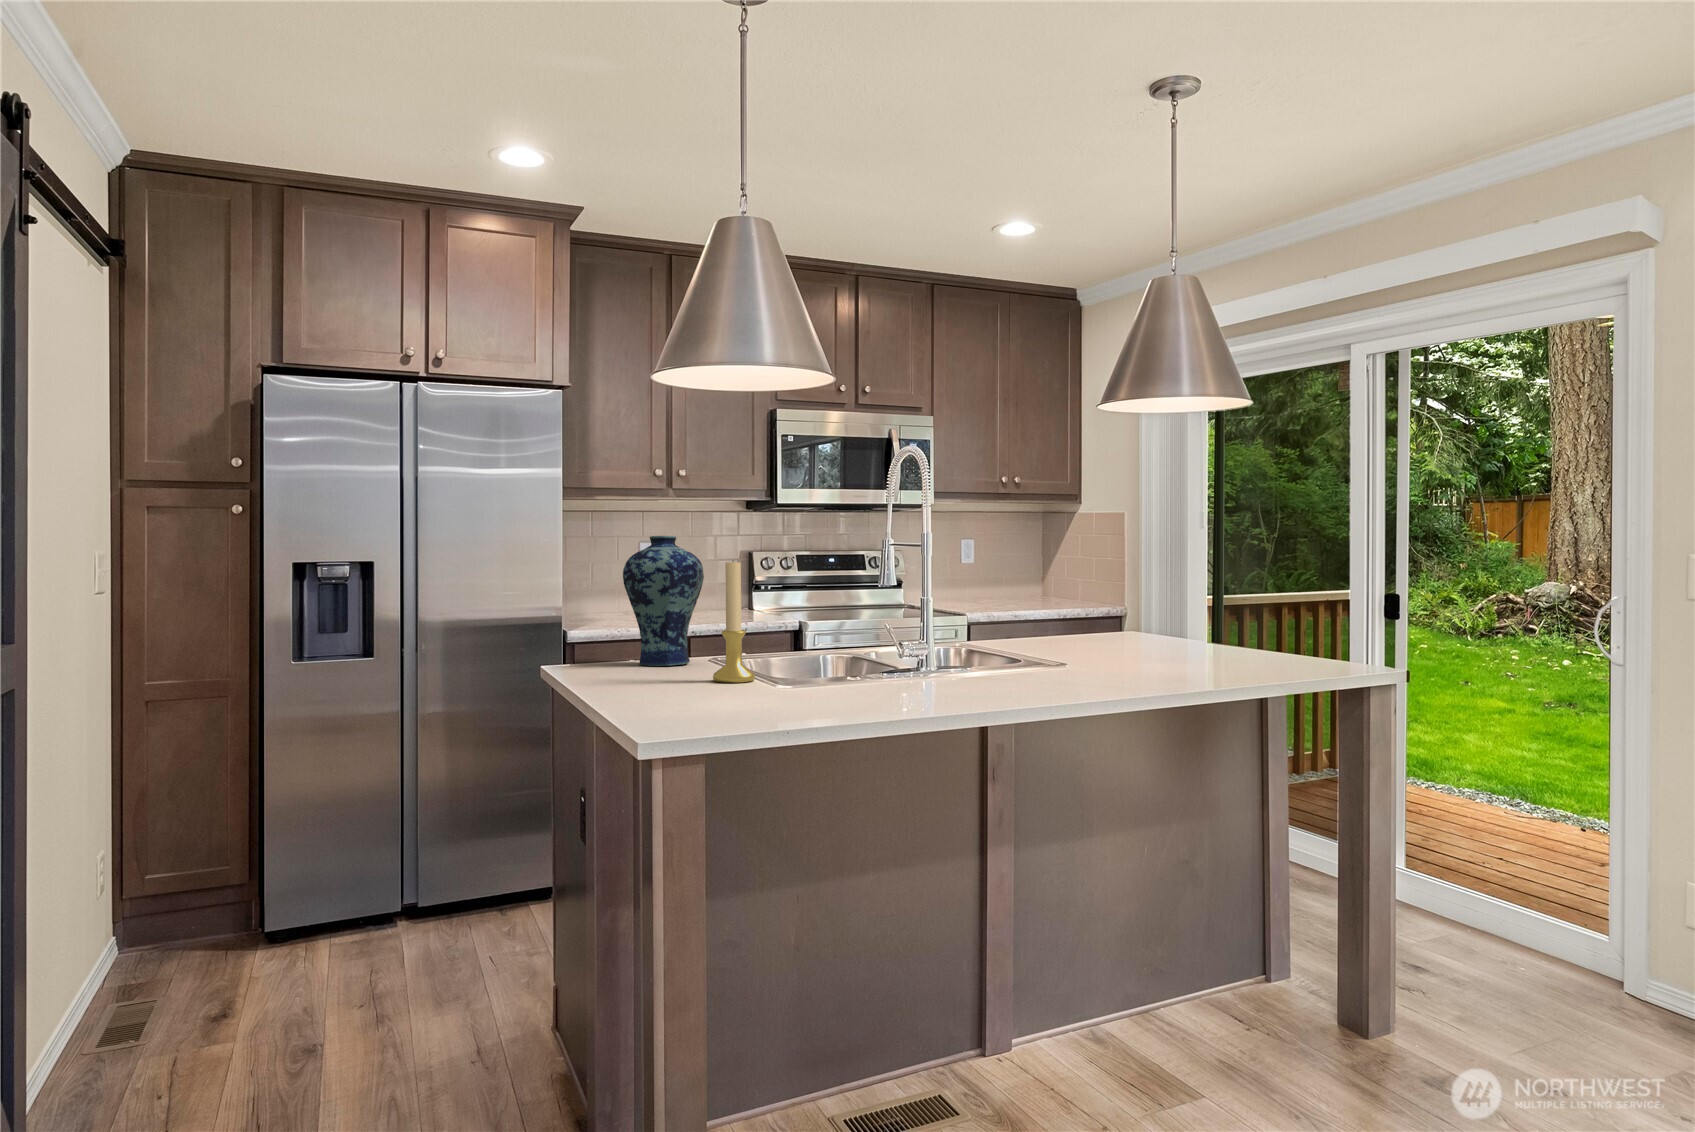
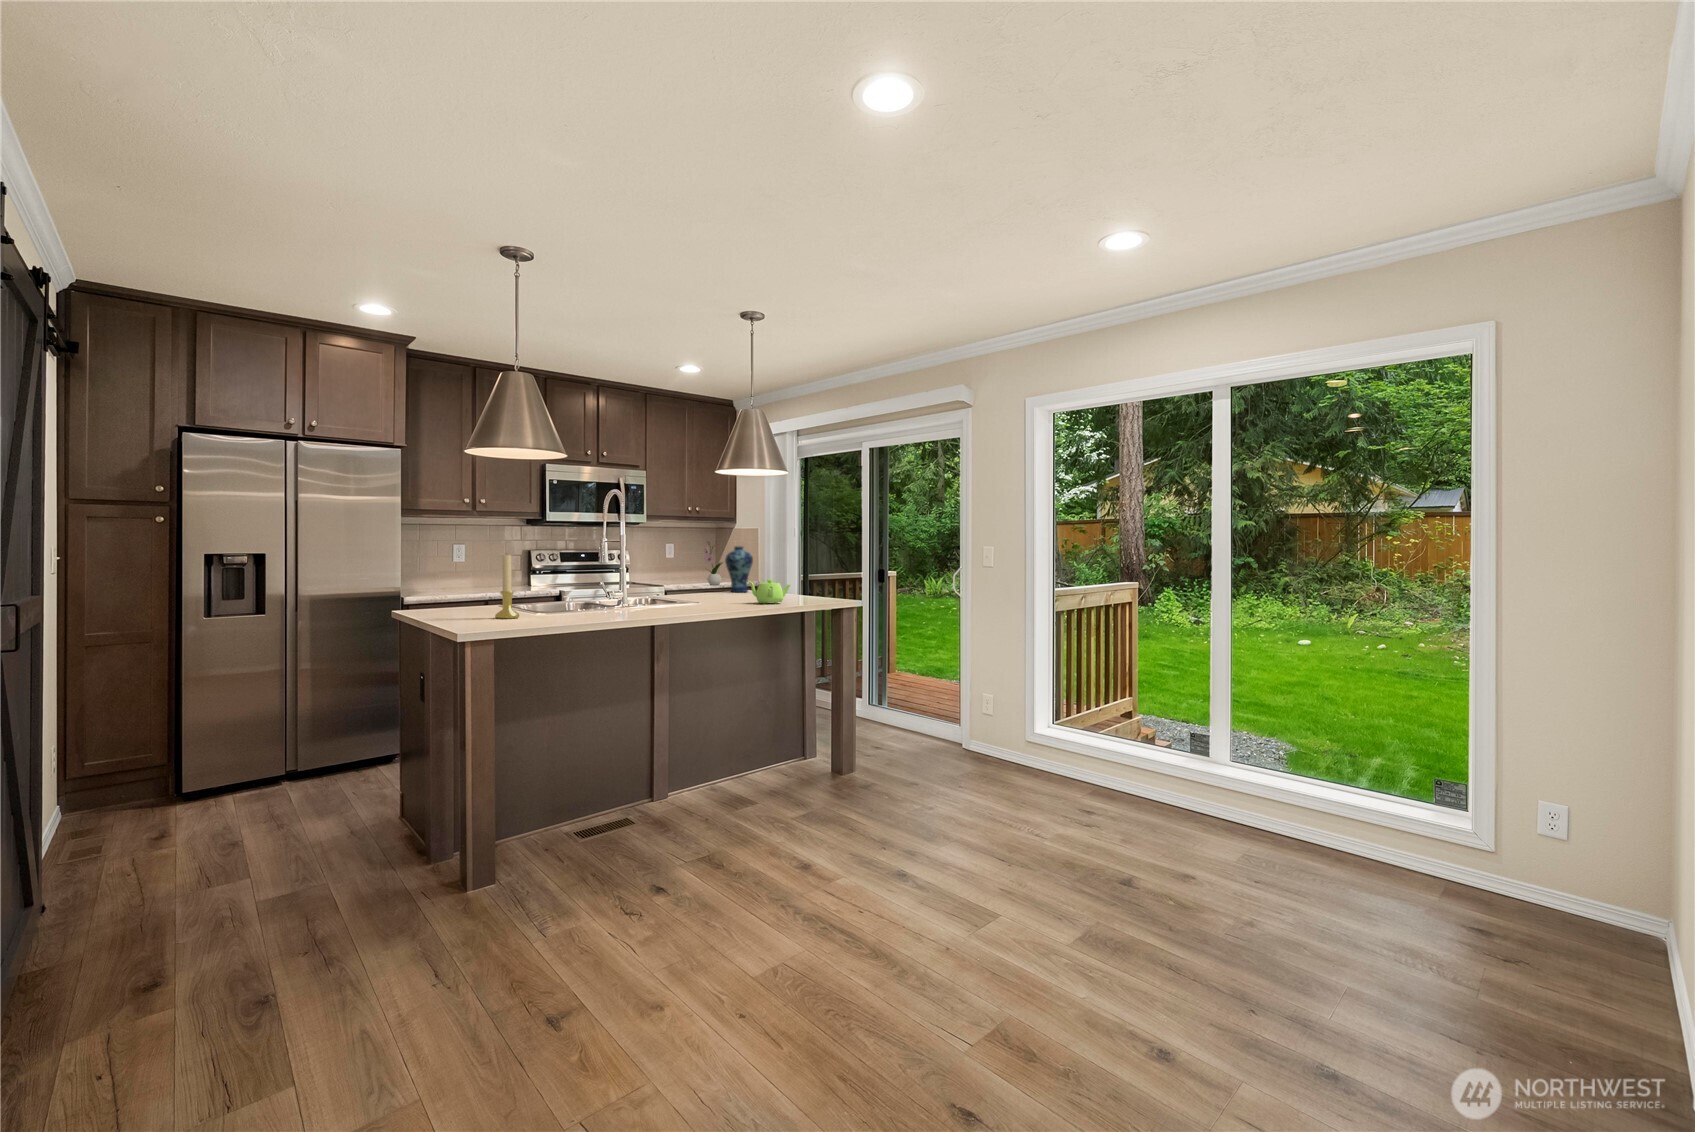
flower arrangement: none [1027,534,1060,609] -> present [704,541,723,585]
vase: present [623,536,704,666] -> present [725,546,753,592]
teapot: none [1152,605,1239,653] -> present [748,580,790,604]

